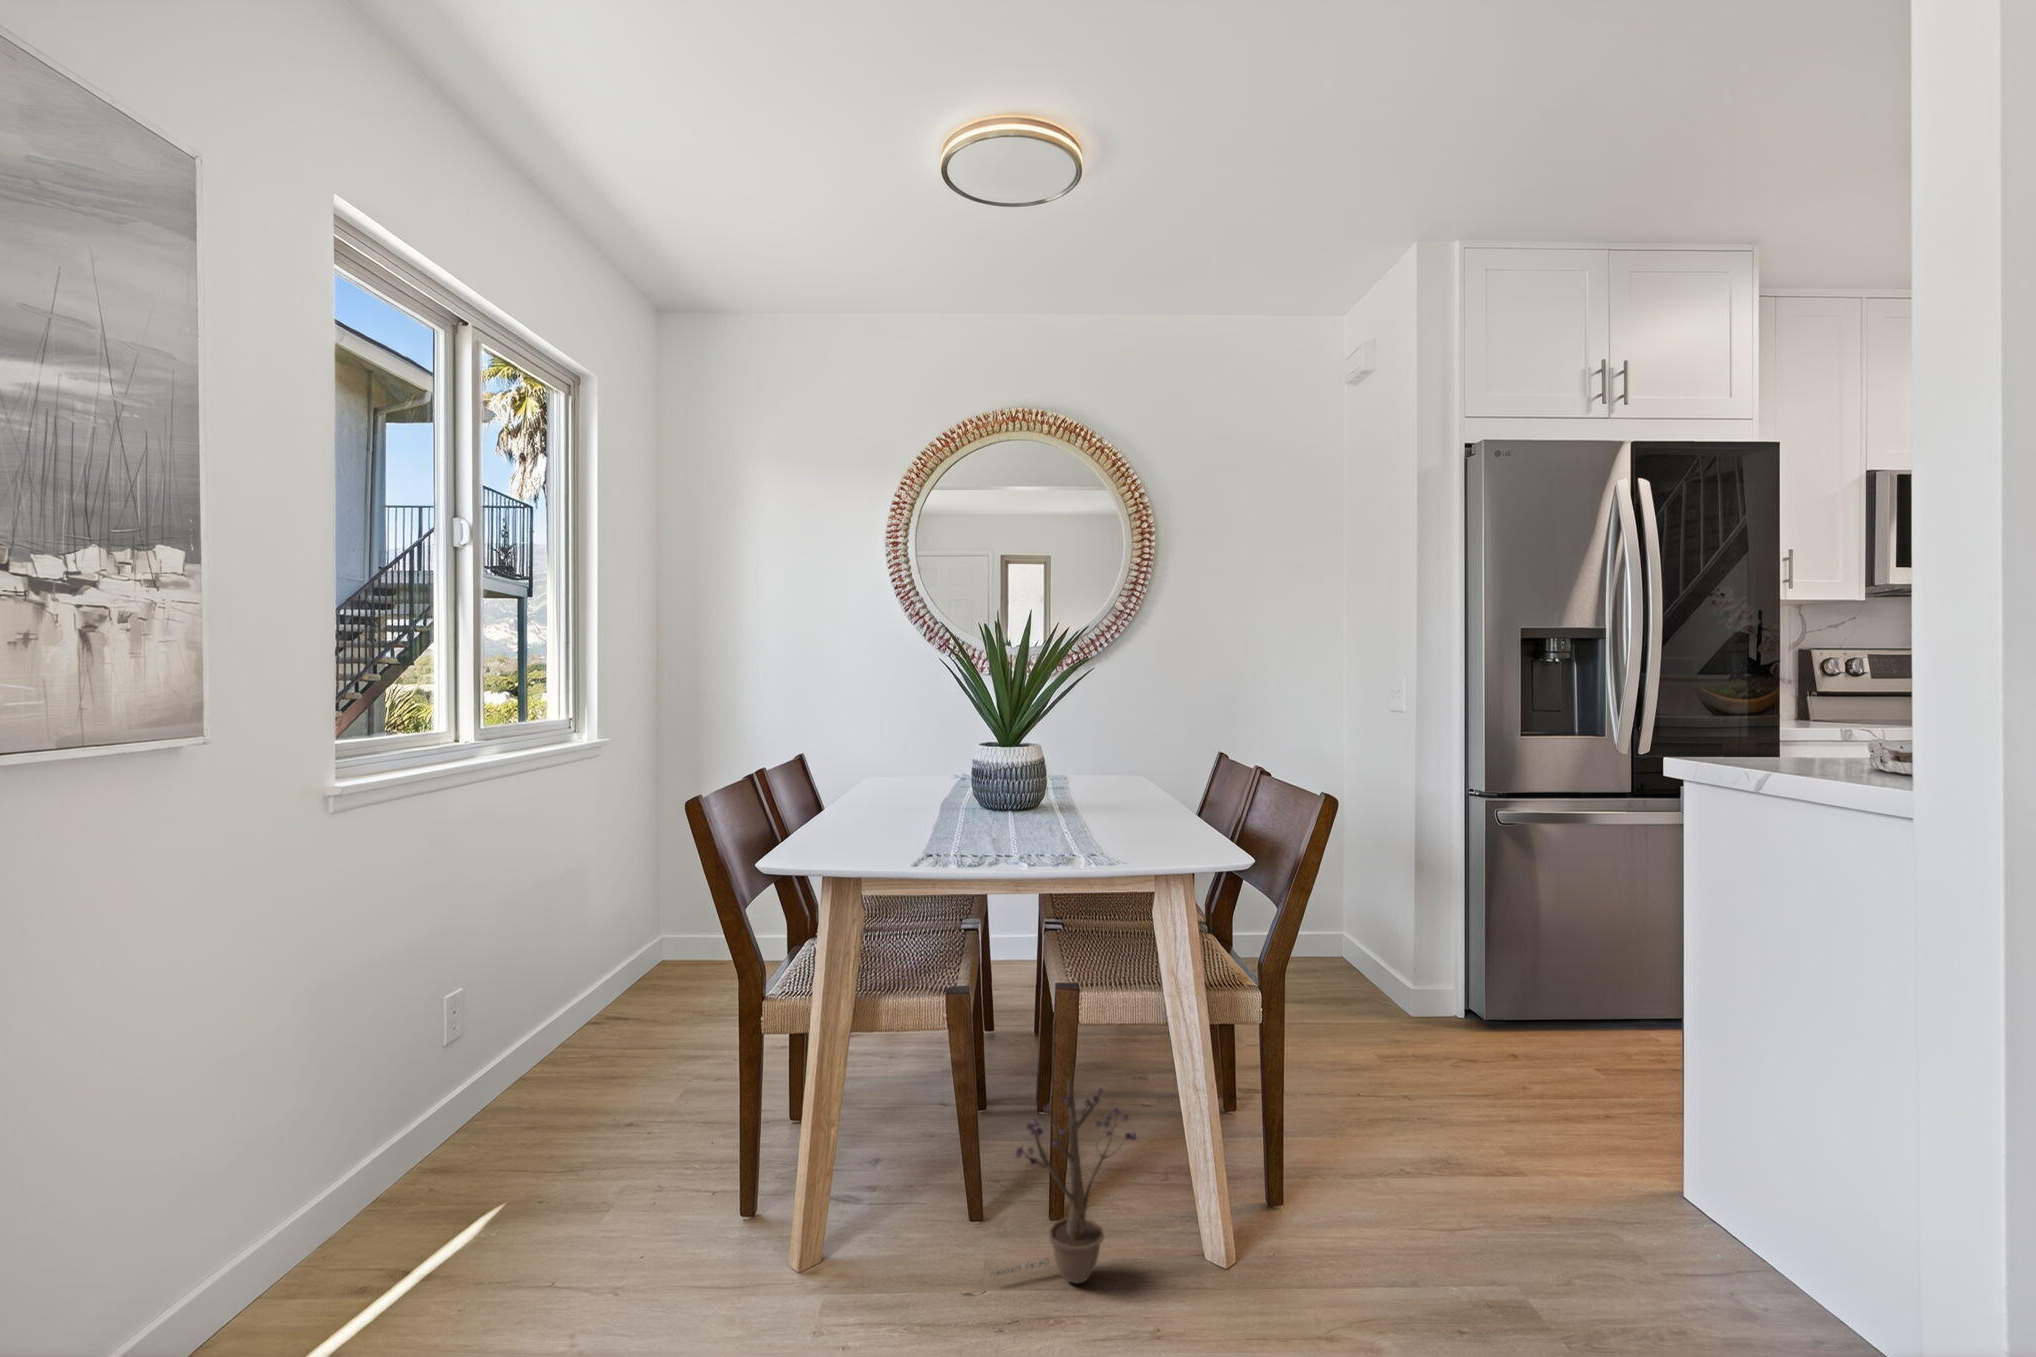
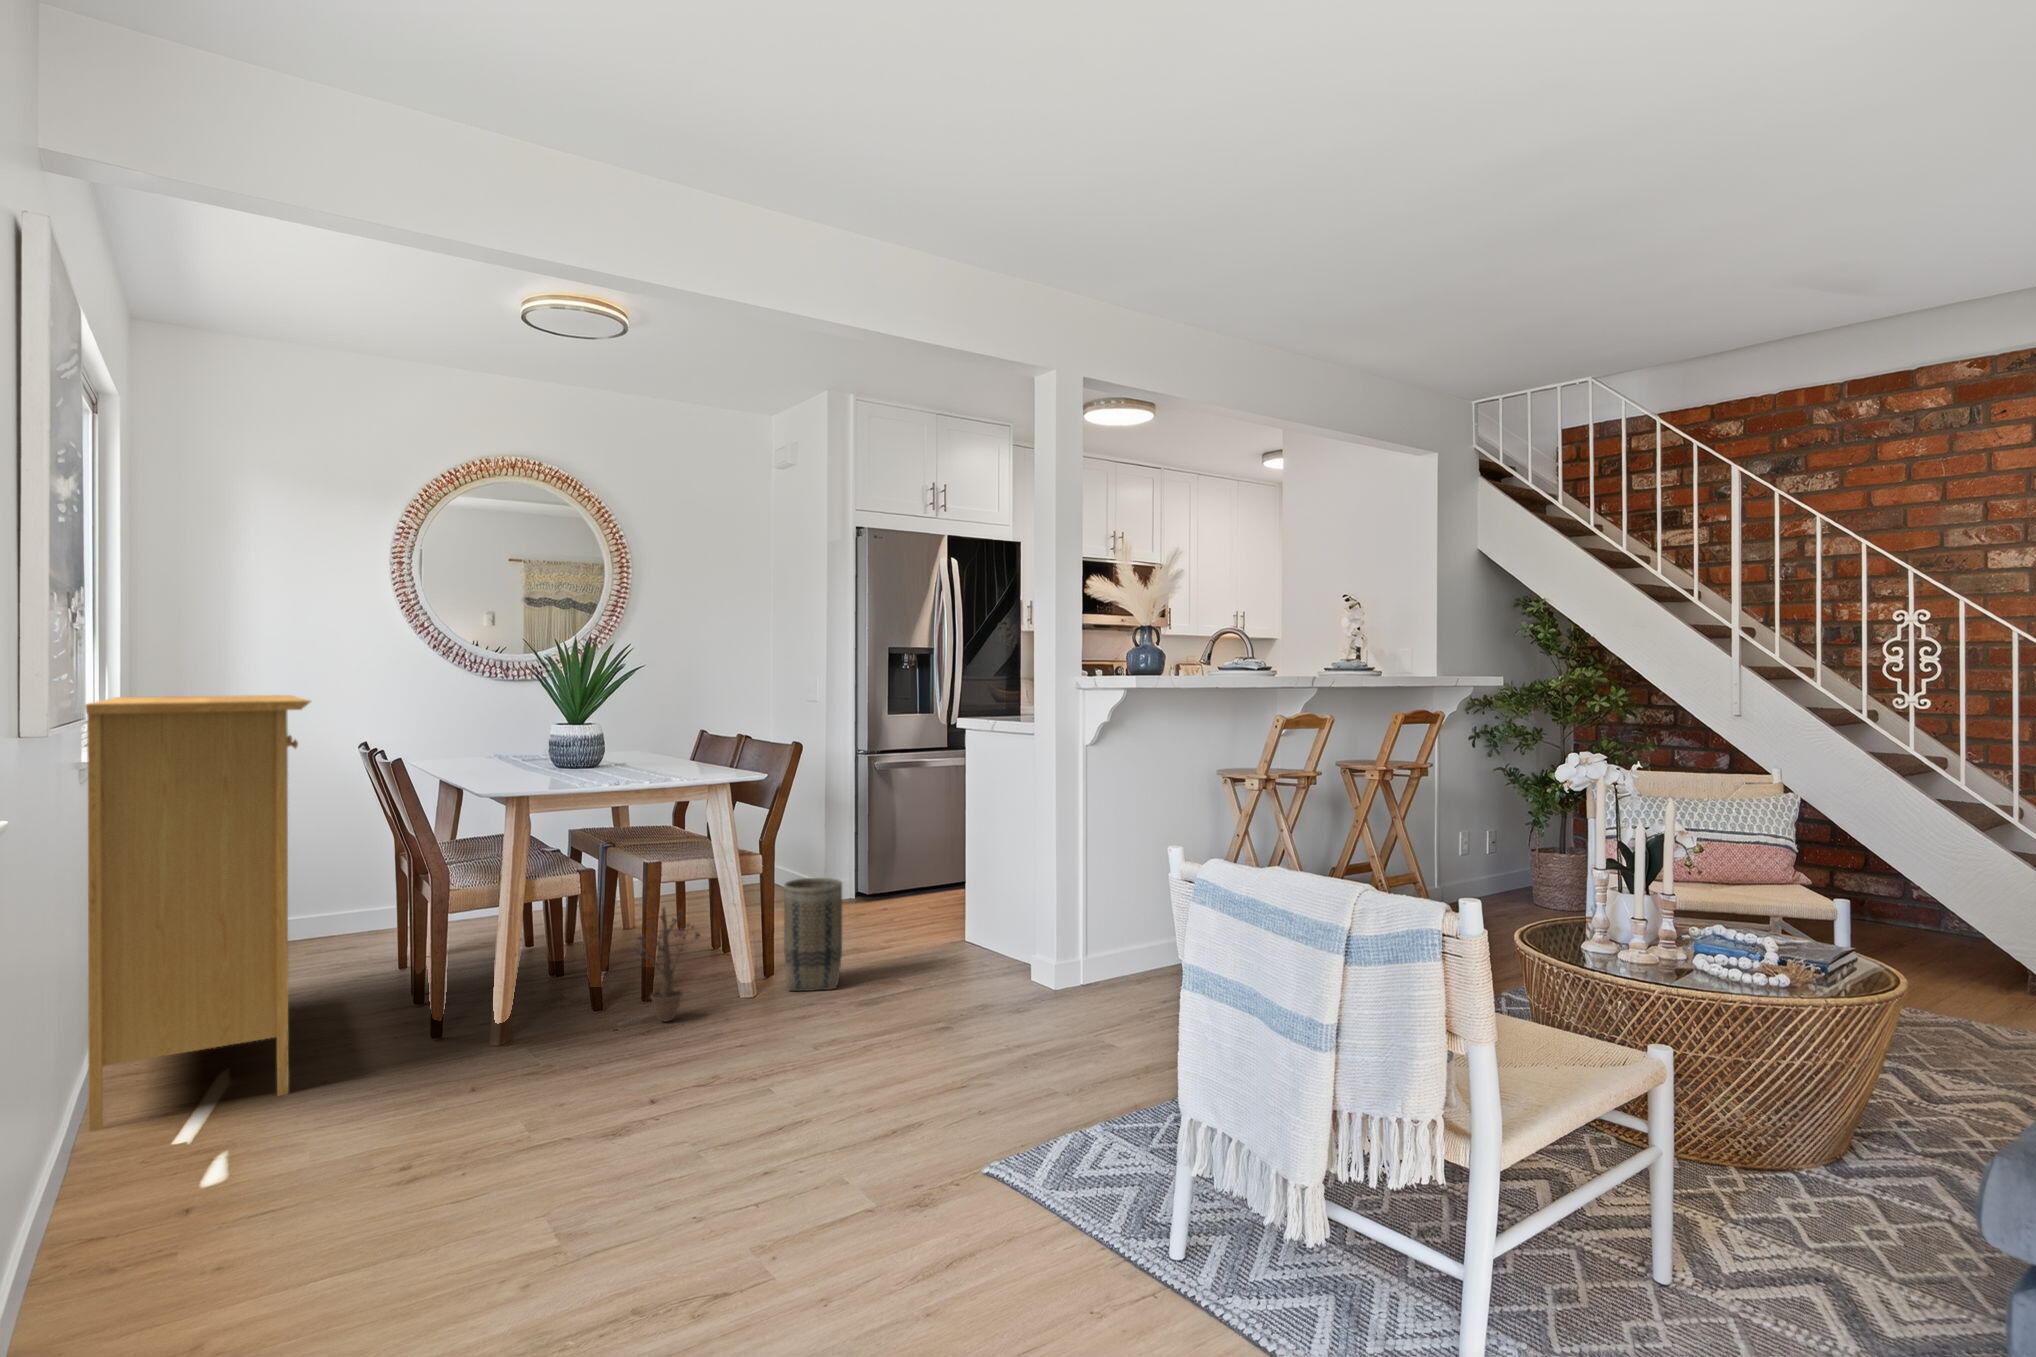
console table: none [262,697,697,1299] -> present [86,695,310,1131]
basket: none [1304,1037,1415,1275] -> present [784,878,842,991]

